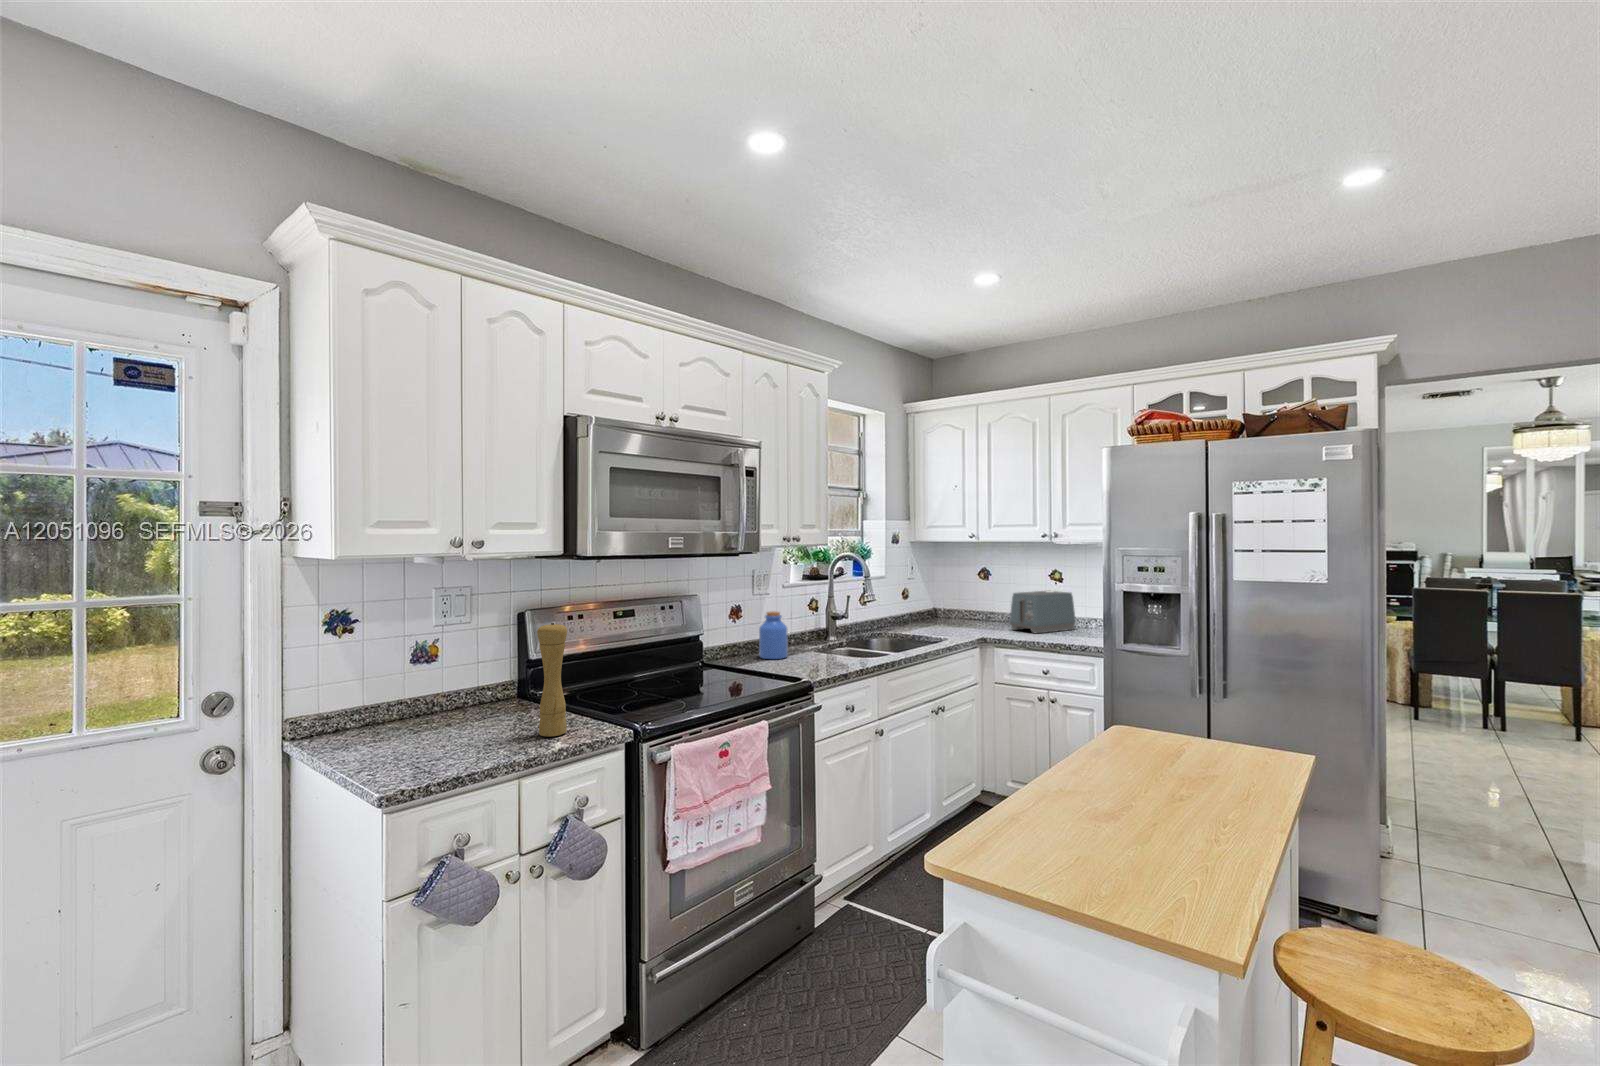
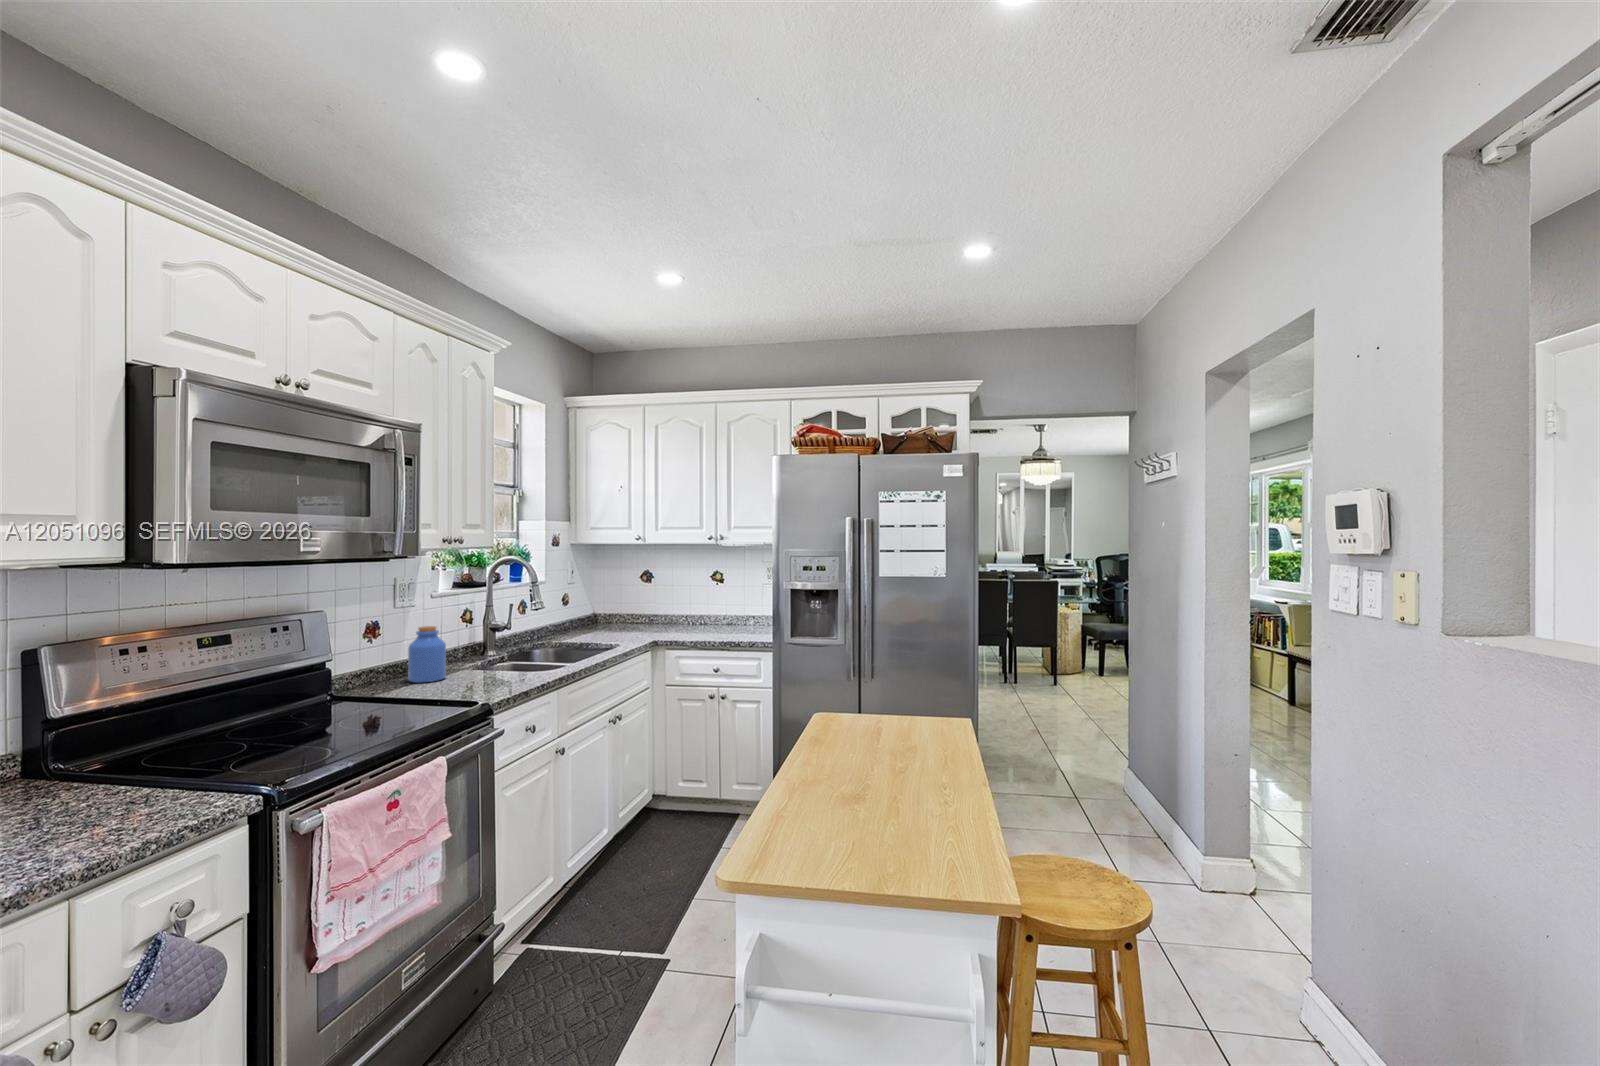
toaster: present [1010,591,1076,633] -> none [673,591,731,632]
pepper mill: present [537,623,567,737] -> none [89,660,148,830]

